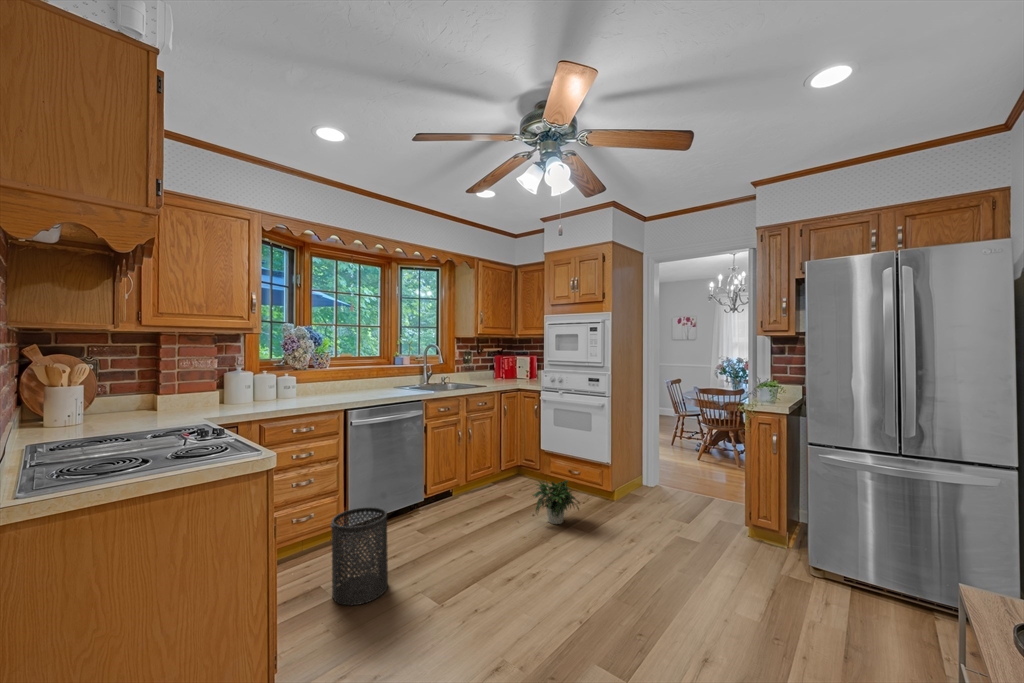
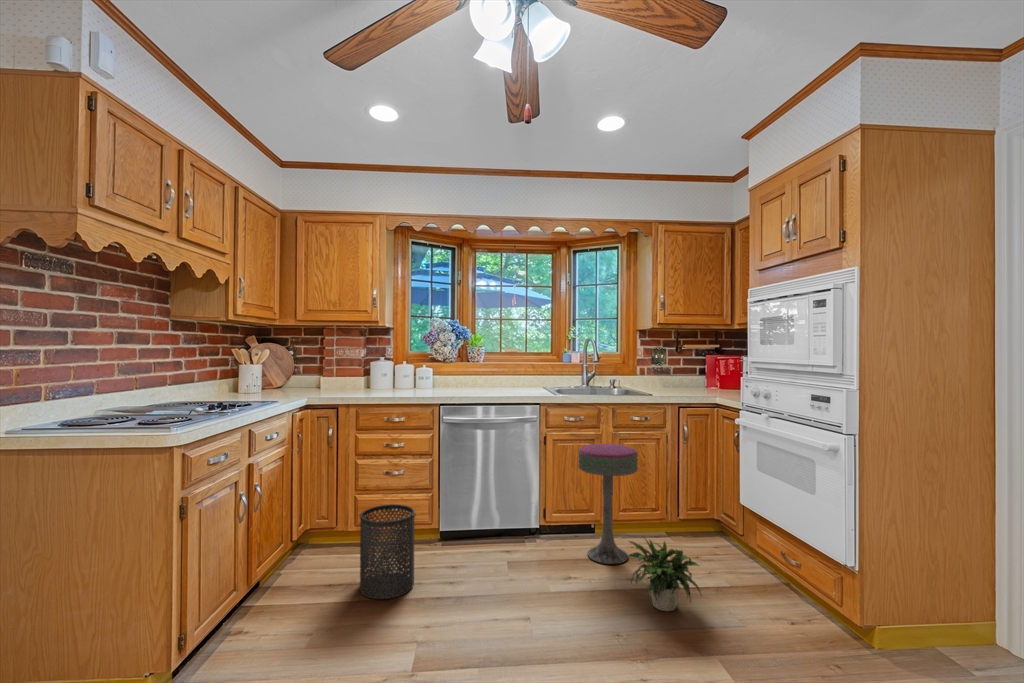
bar stool: none [464,423,509,513] -> present [578,444,638,564]

